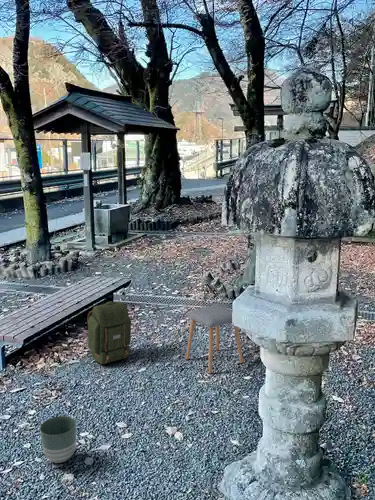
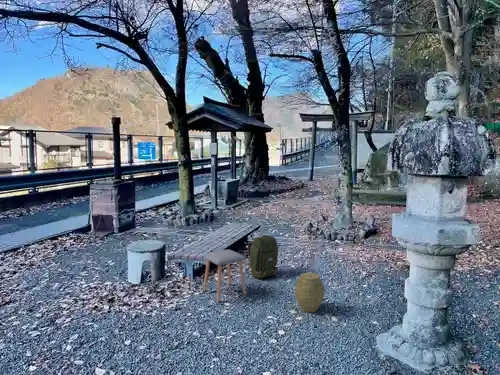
stool: present [186,305,243,374] -> present [203,250,246,302]
woven basket: none [130,363,173,421] -> present [295,273,325,312]
planter: present [40,416,76,463] -> none [247,304,271,335]

